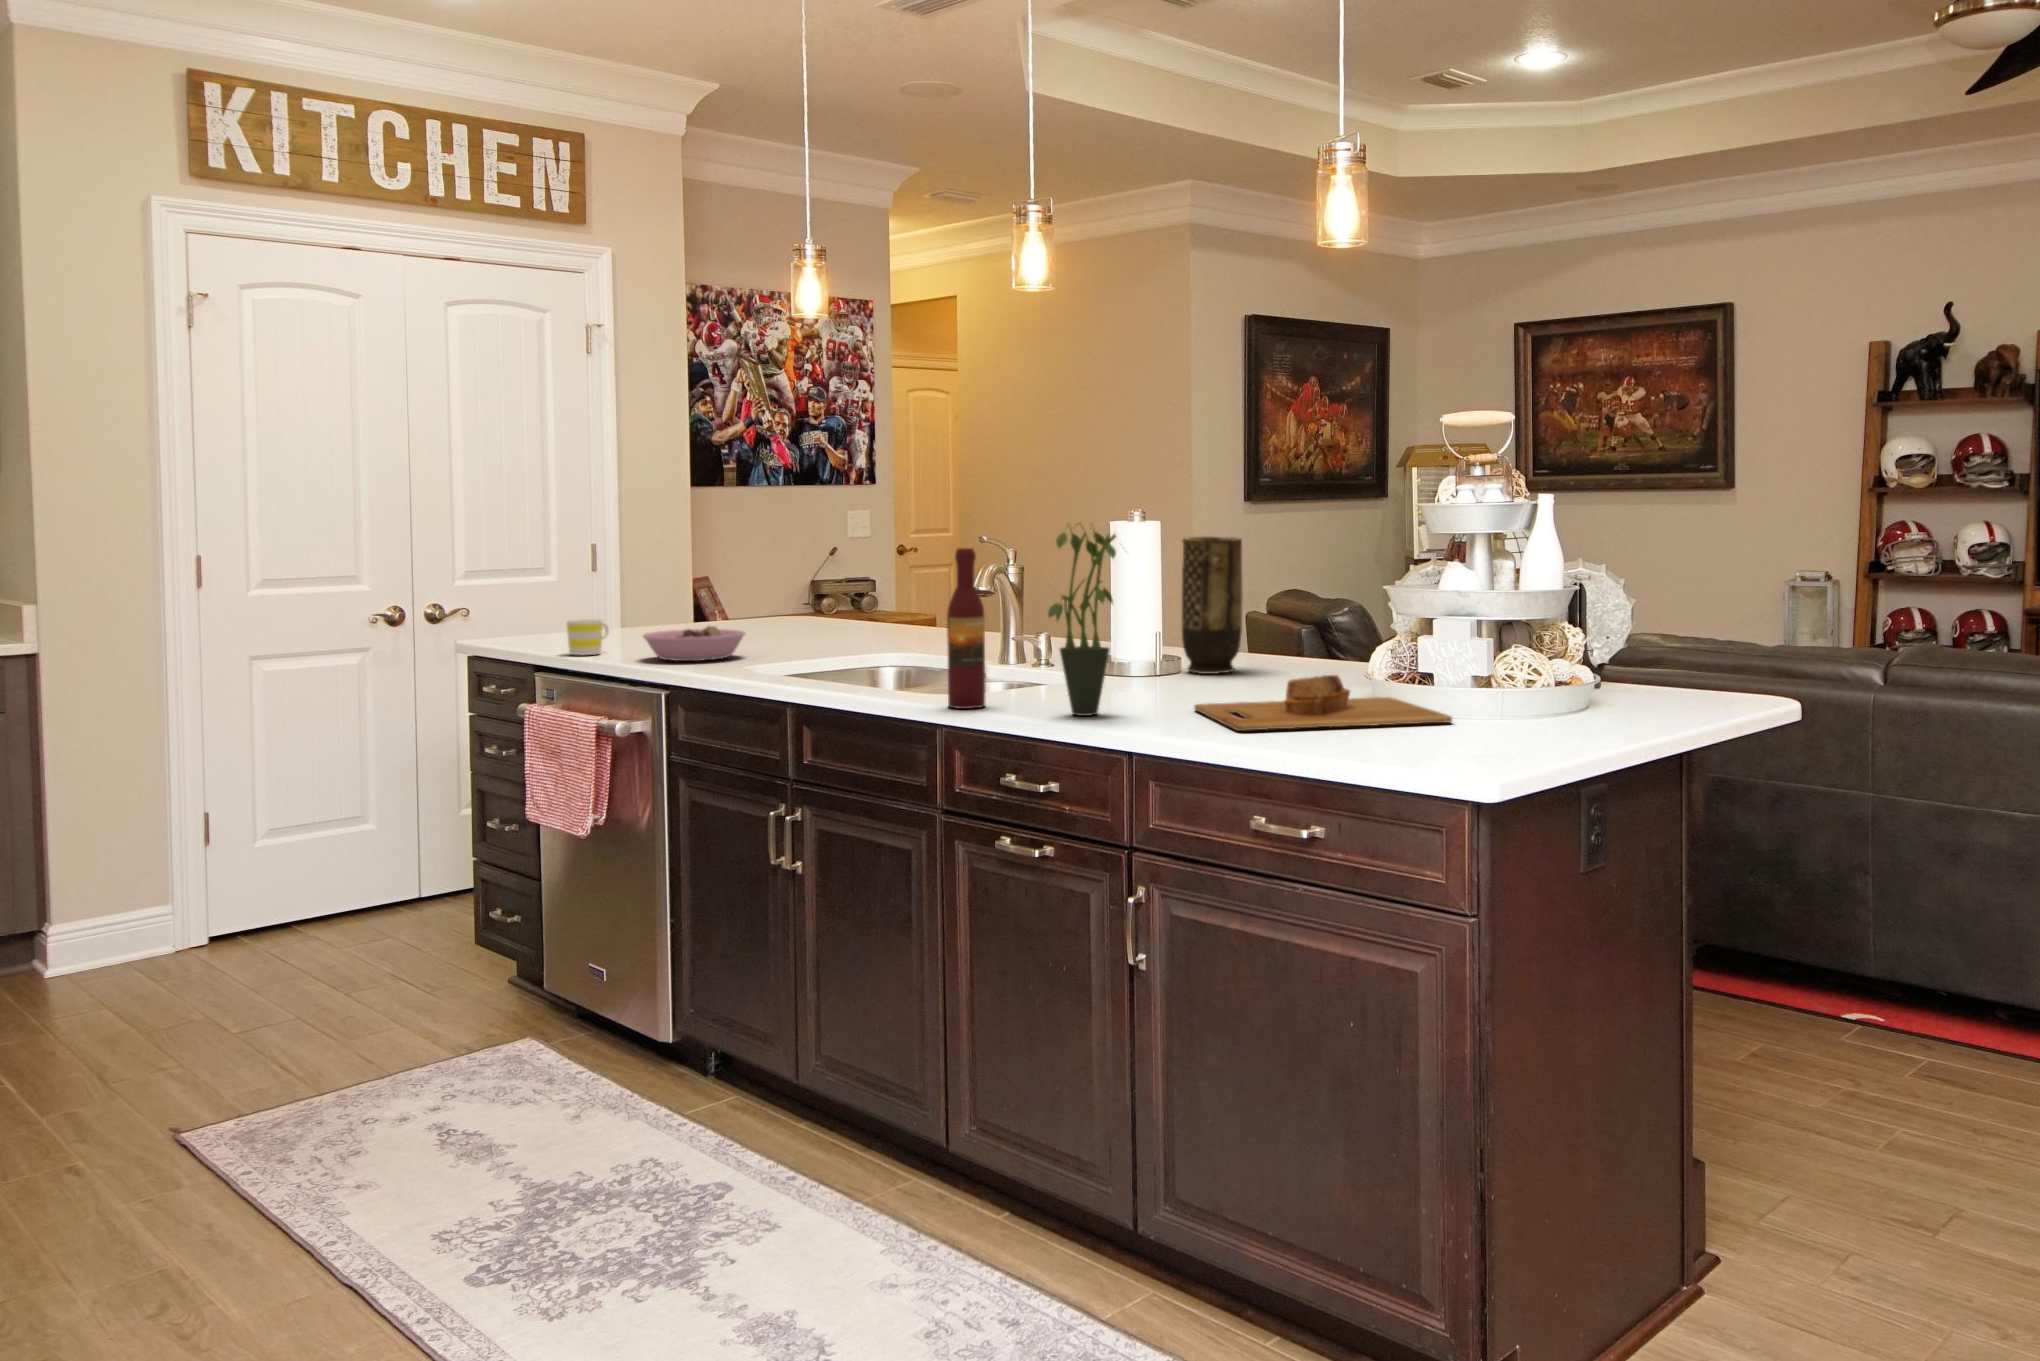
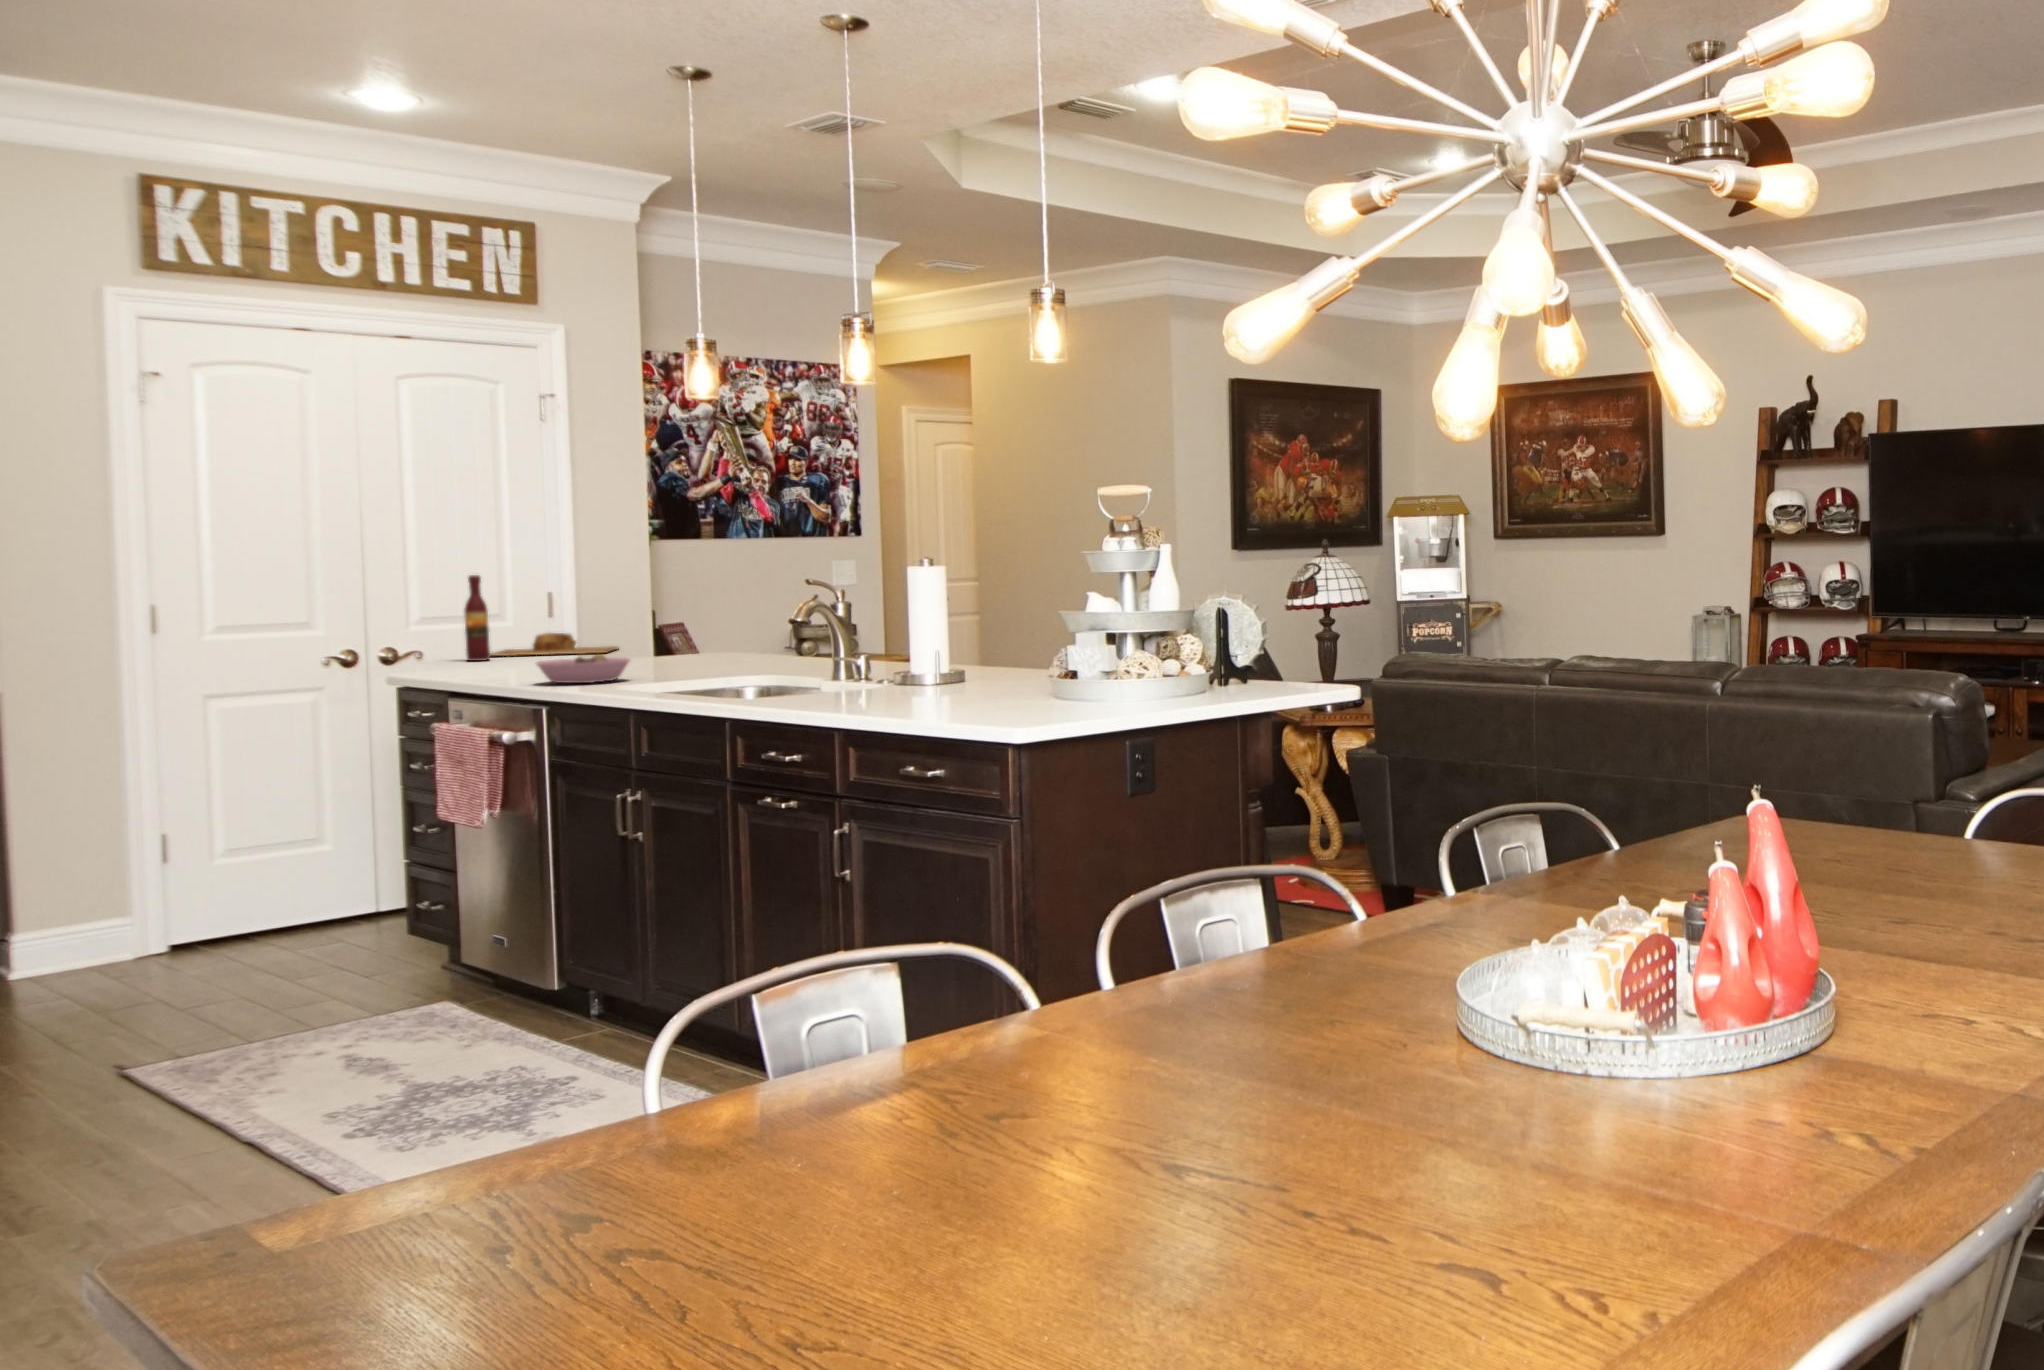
potted plant: present [1048,524,1116,716] -> none [787,562,857,711]
vase: present [1182,537,1242,674] -> none [969,575,1021,685]
wine bottle: present [947,548,986,709] -> present [464,575,490,661]
mug: present [567,619,609,655] -> none [476,651,518,681]
cutting board: present [1194,675,1452,731] -> present [490,633,618,656]

